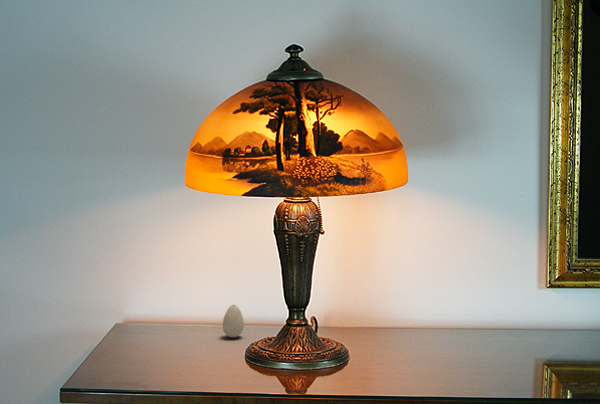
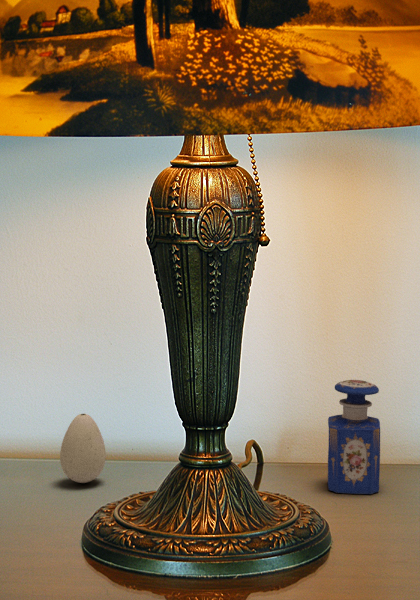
perfume bottle: none [347,287,370,339] -> present [328,380,380,494]

